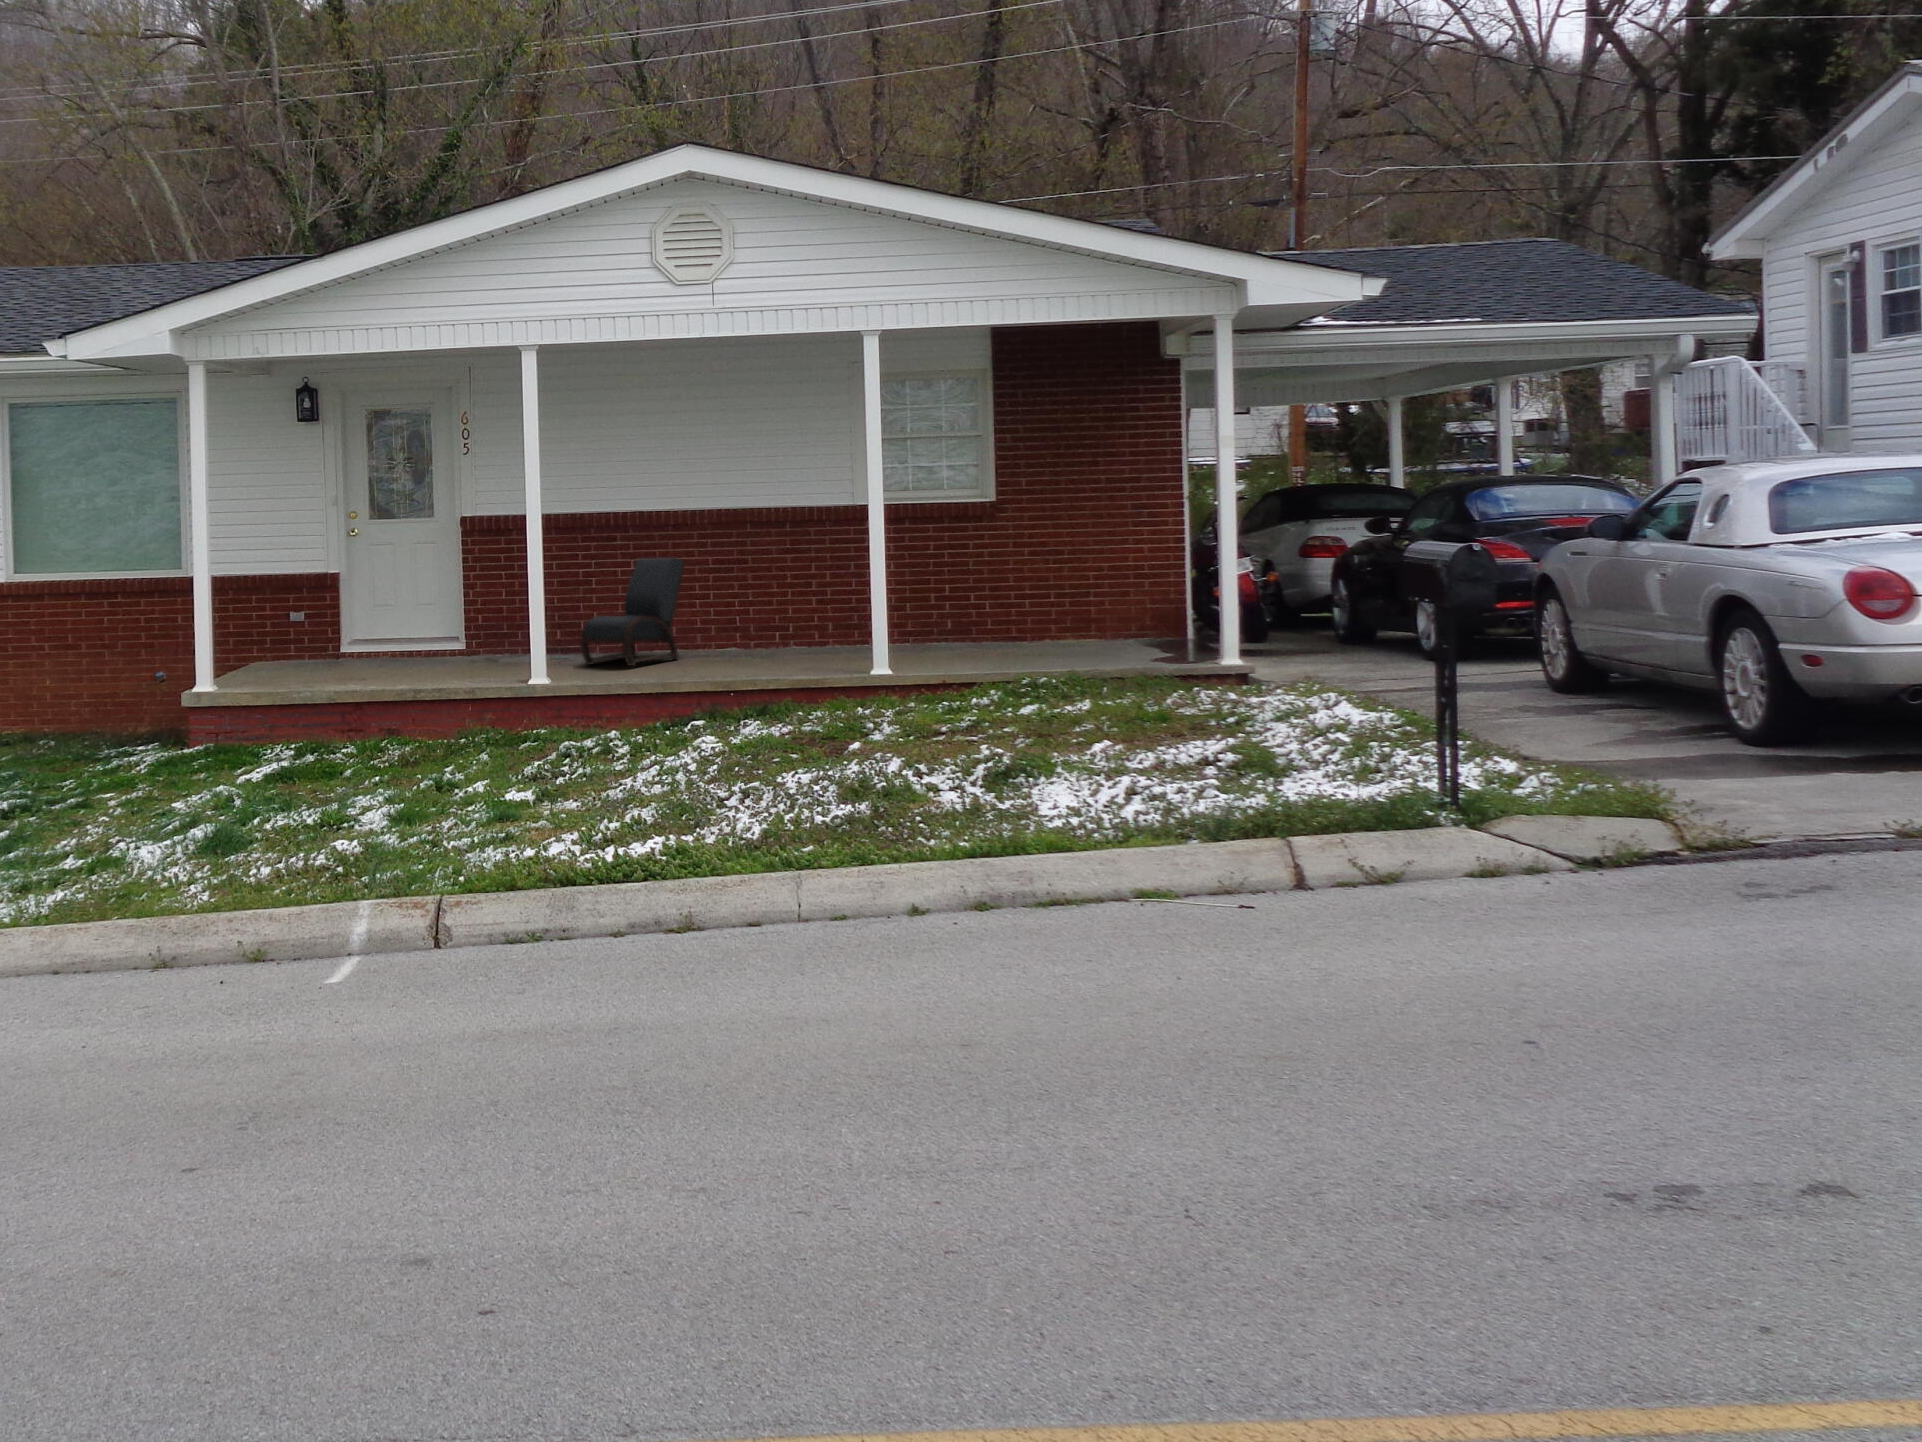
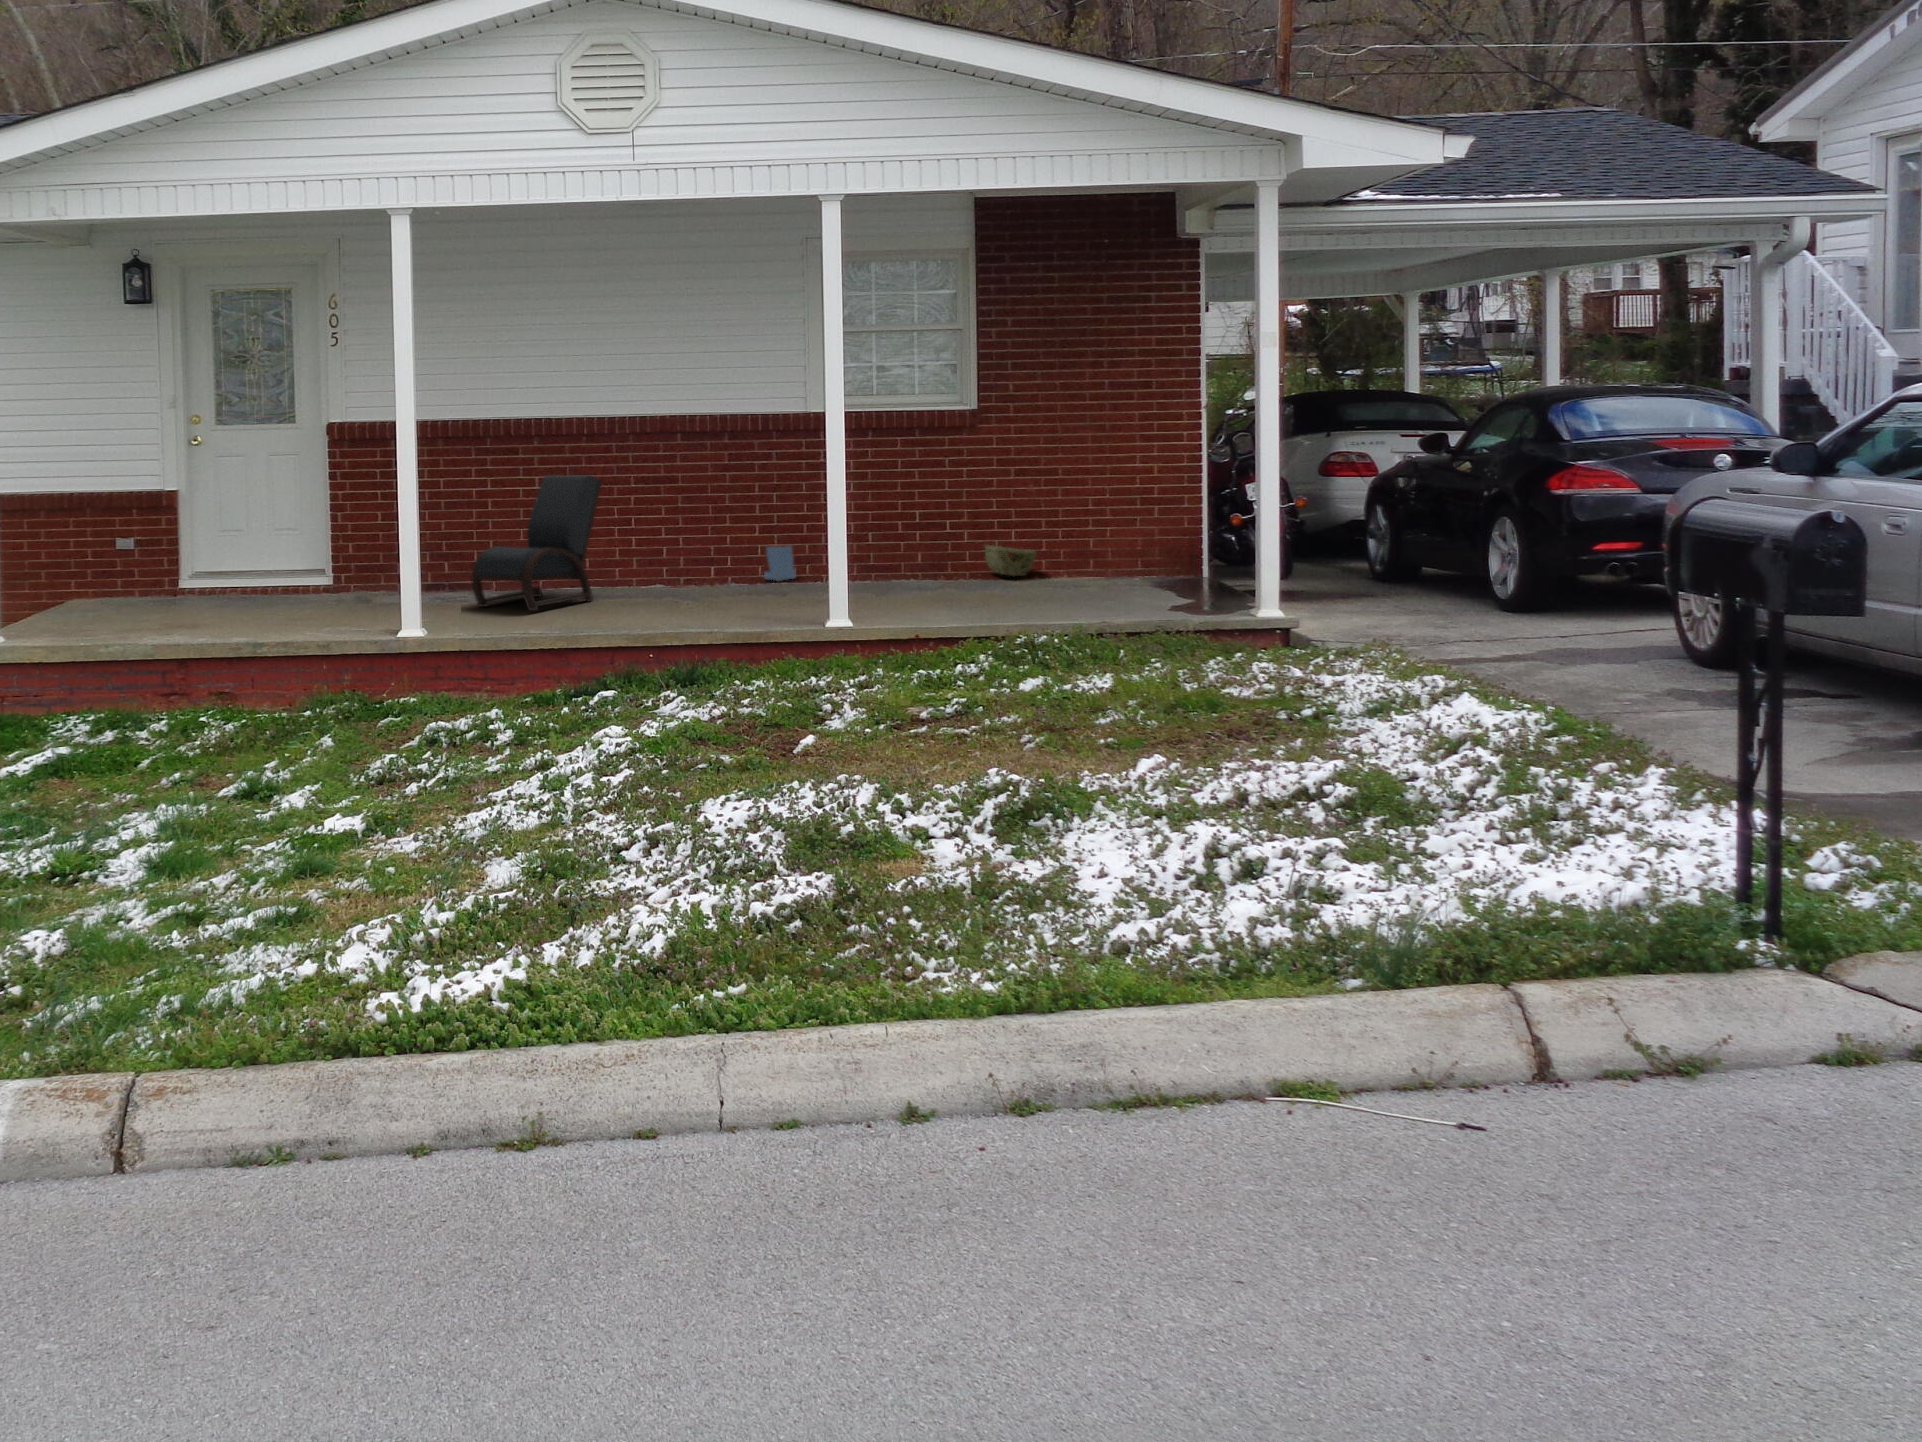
woven basket: none [1001,613,1044,639] -> present [984,545,1037,576]
planter: none [817,614,845,644] -> present [765,546,796,581]

